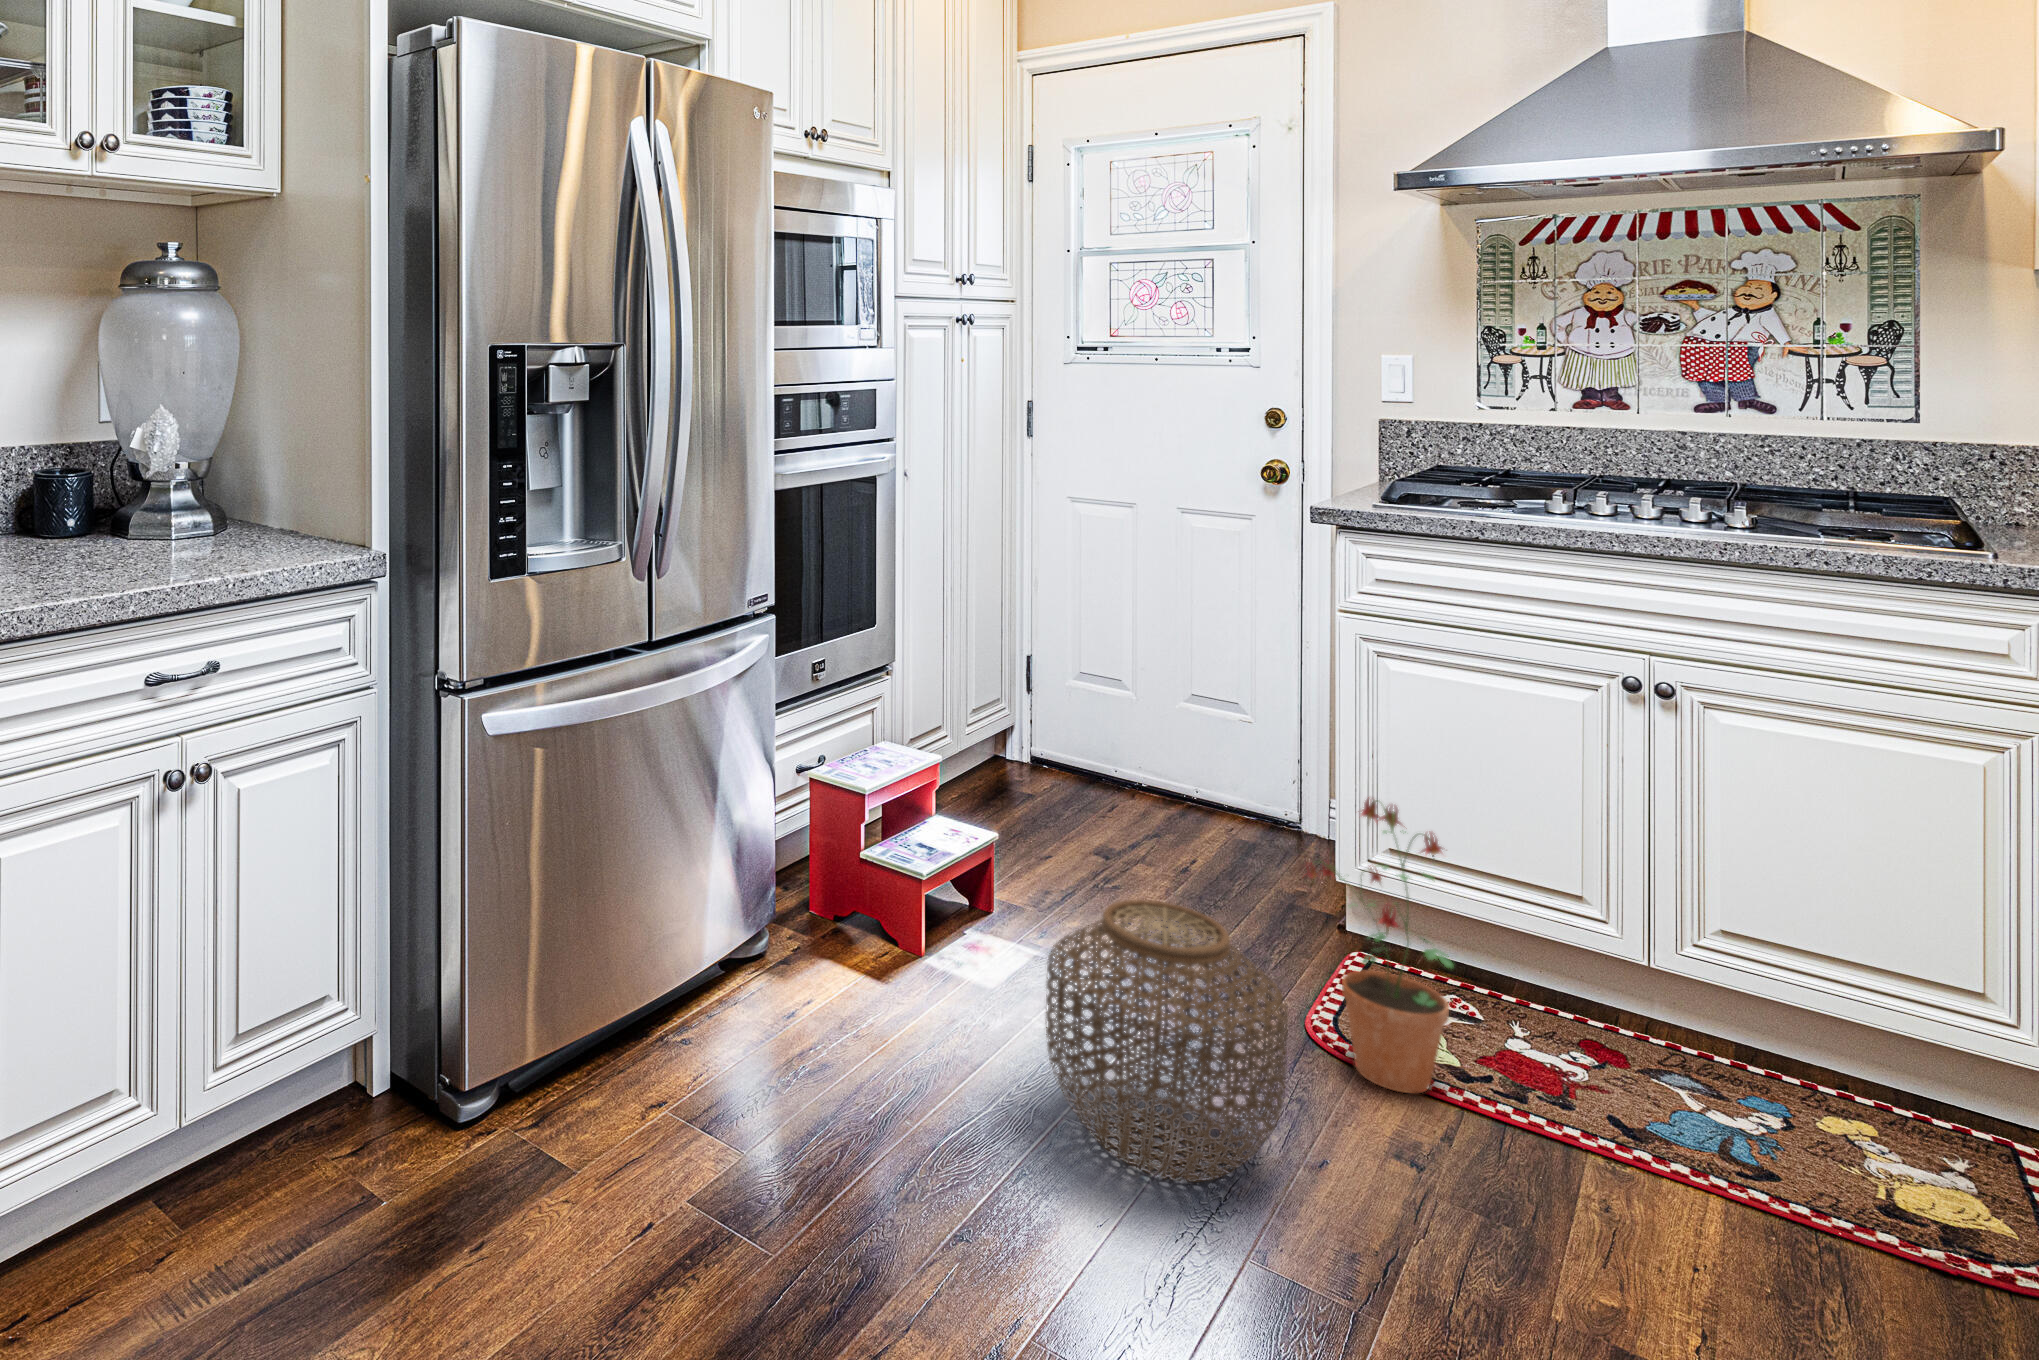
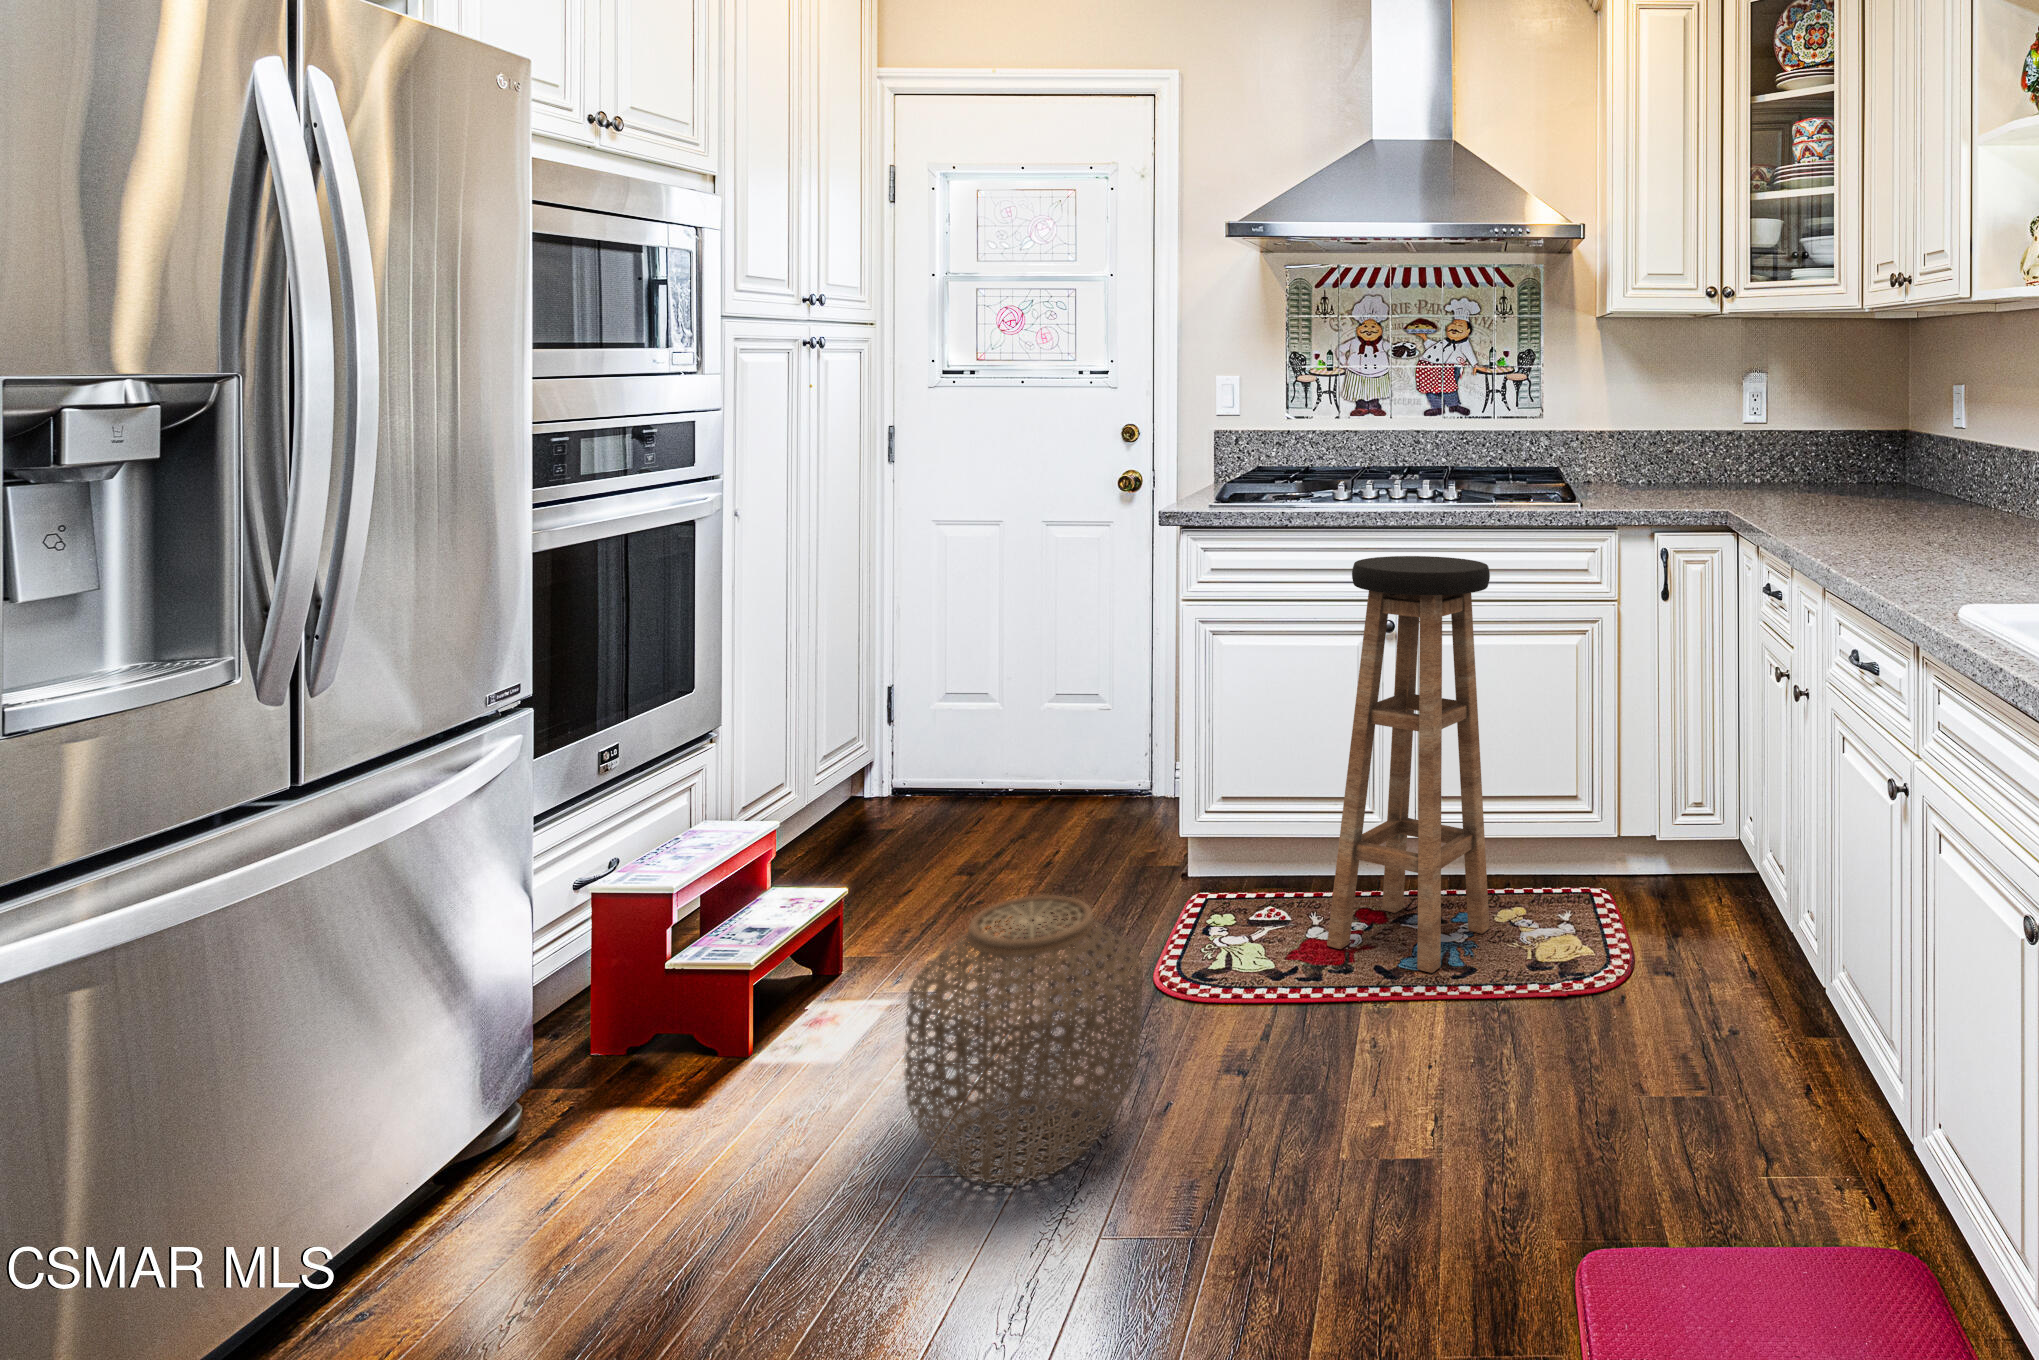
bar stool: none [1537,599,1811,1145] -> present [1327,556,1490,973]
potted plant: present [1304,797,1453,1093] -> none [1154,752,1279,1013]

